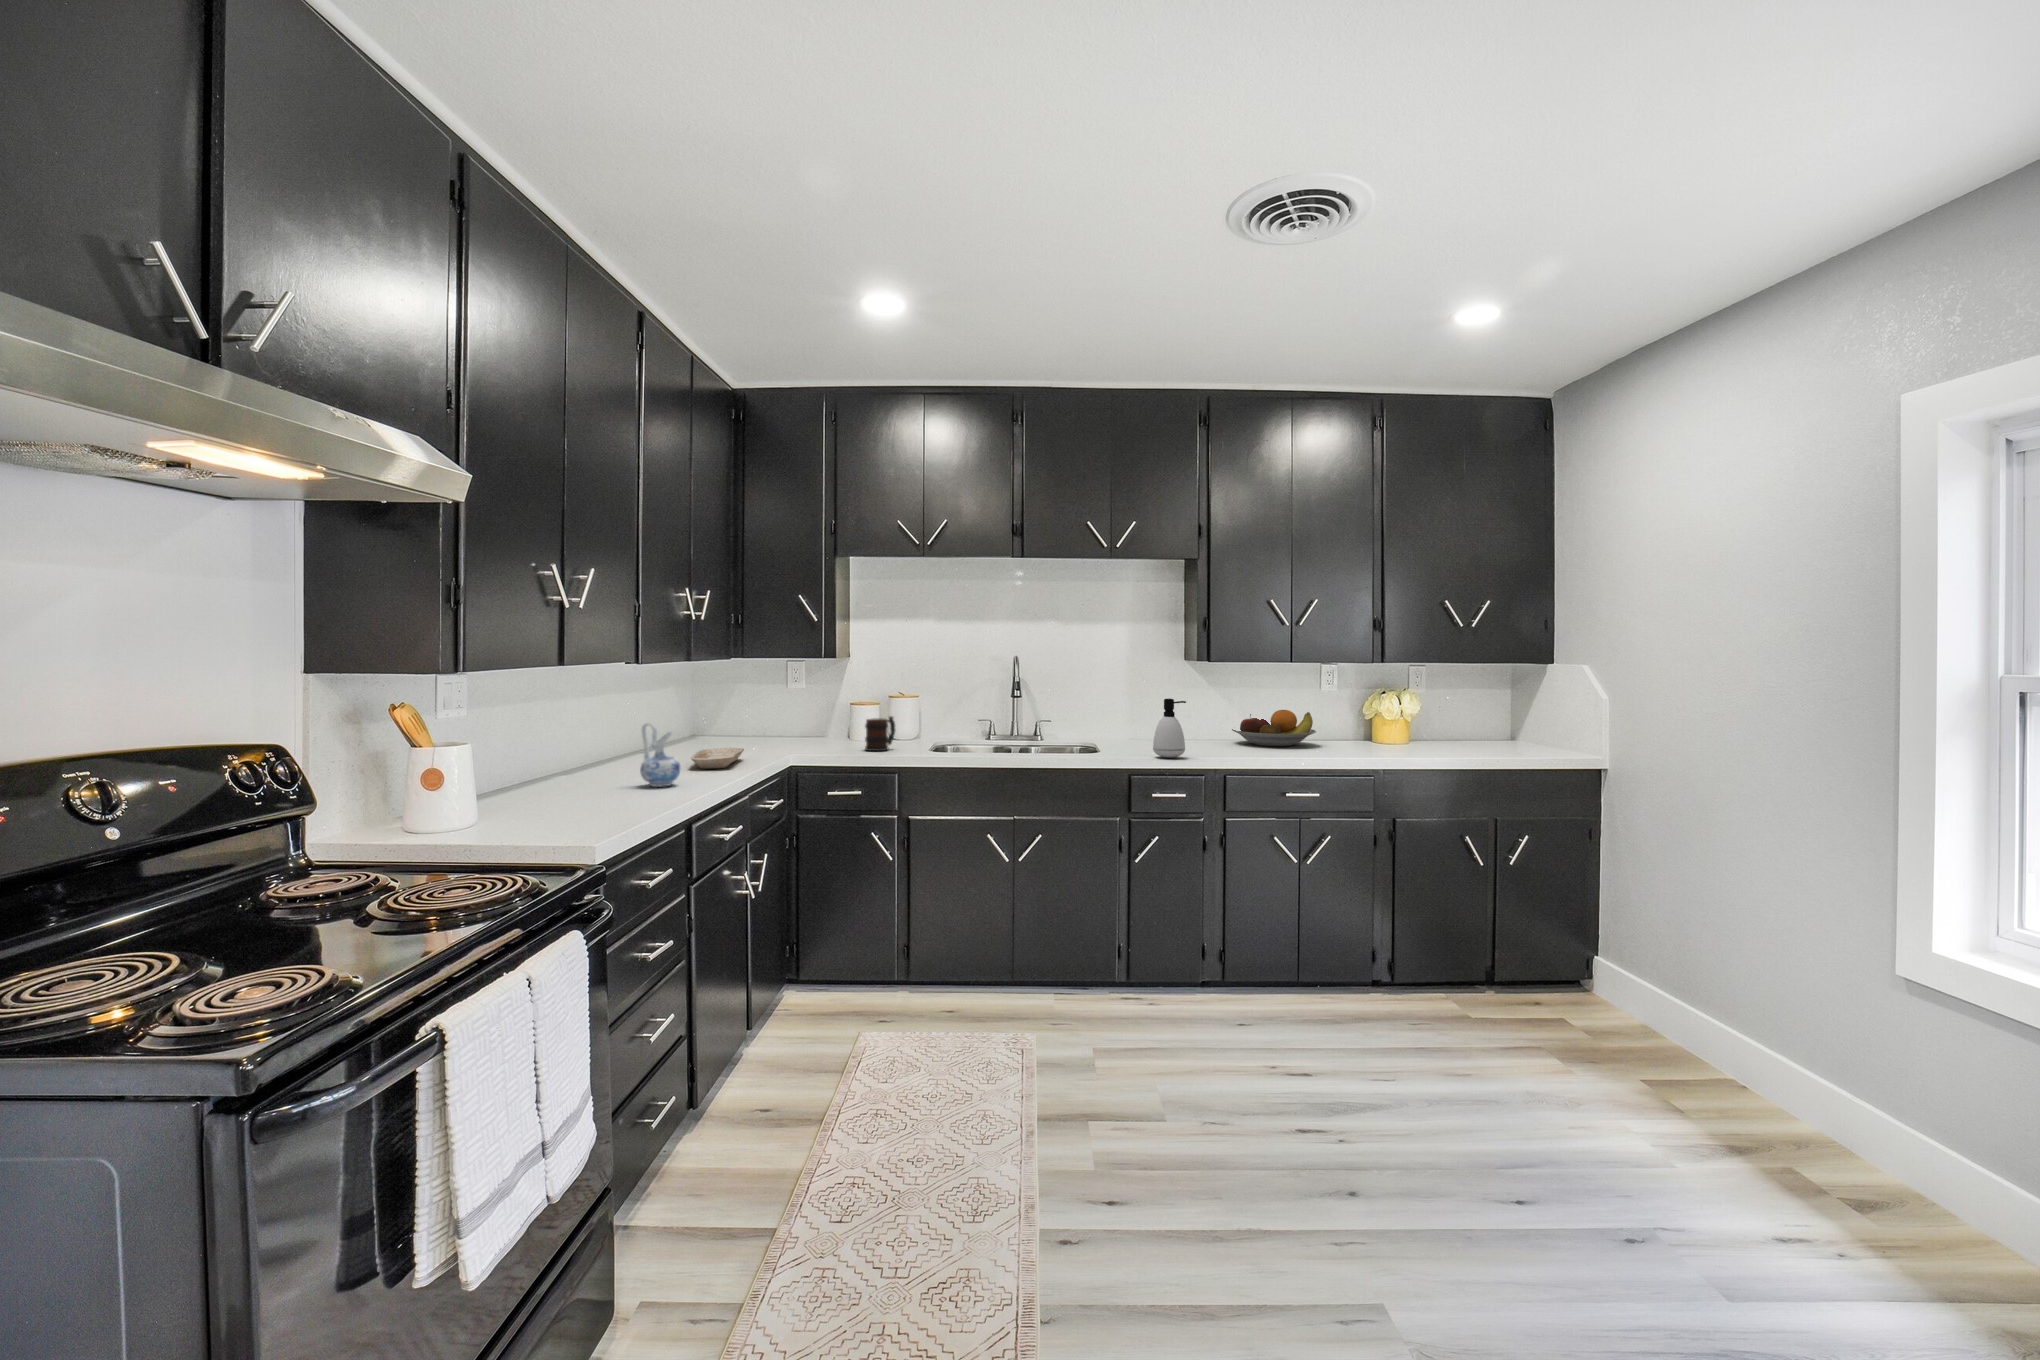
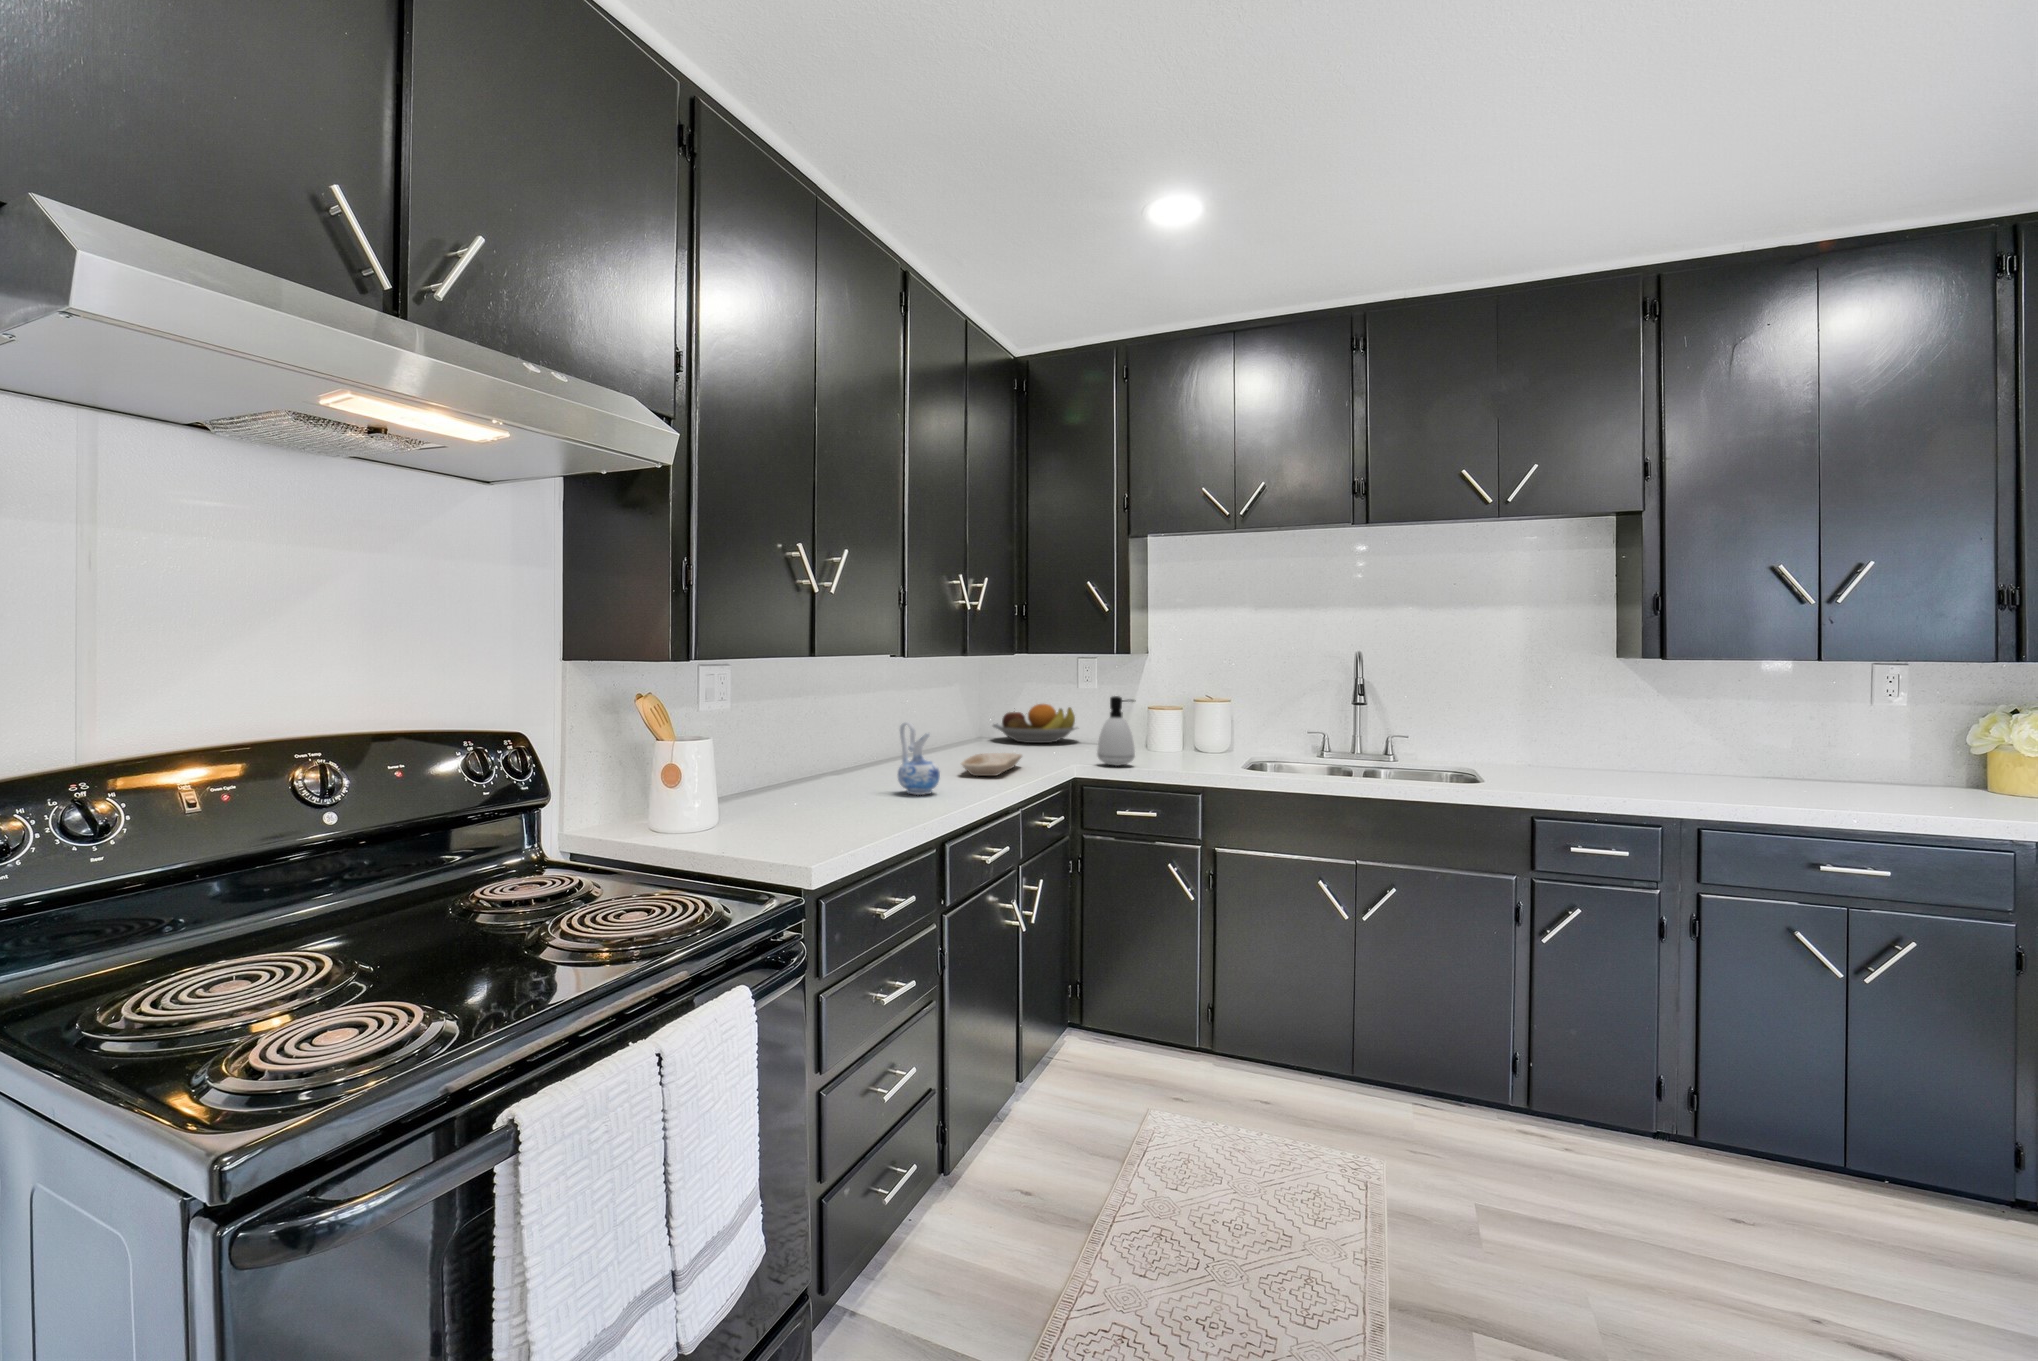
soap dispenser: present [1153,698,1186,758] -> present [1097,696,1135,766]
fruit bowl: present [1232,710,1316,746] -> present [993,704,1076,743]
mug: present [865,716,896,751] -> none [1164,724,1202,765]

